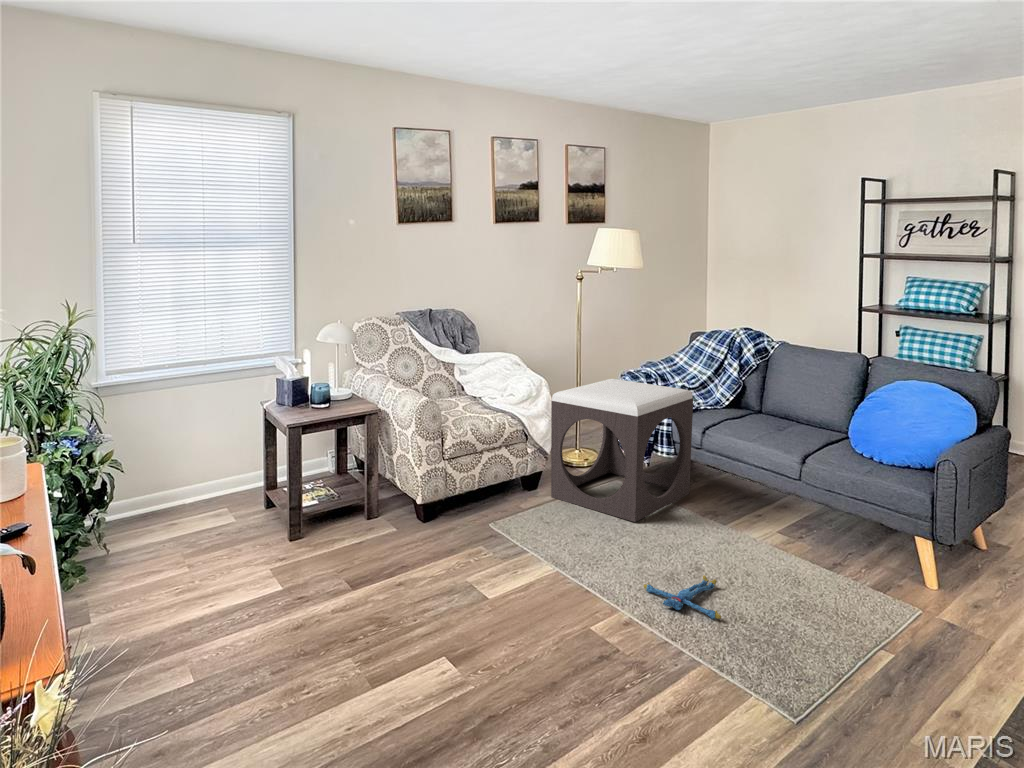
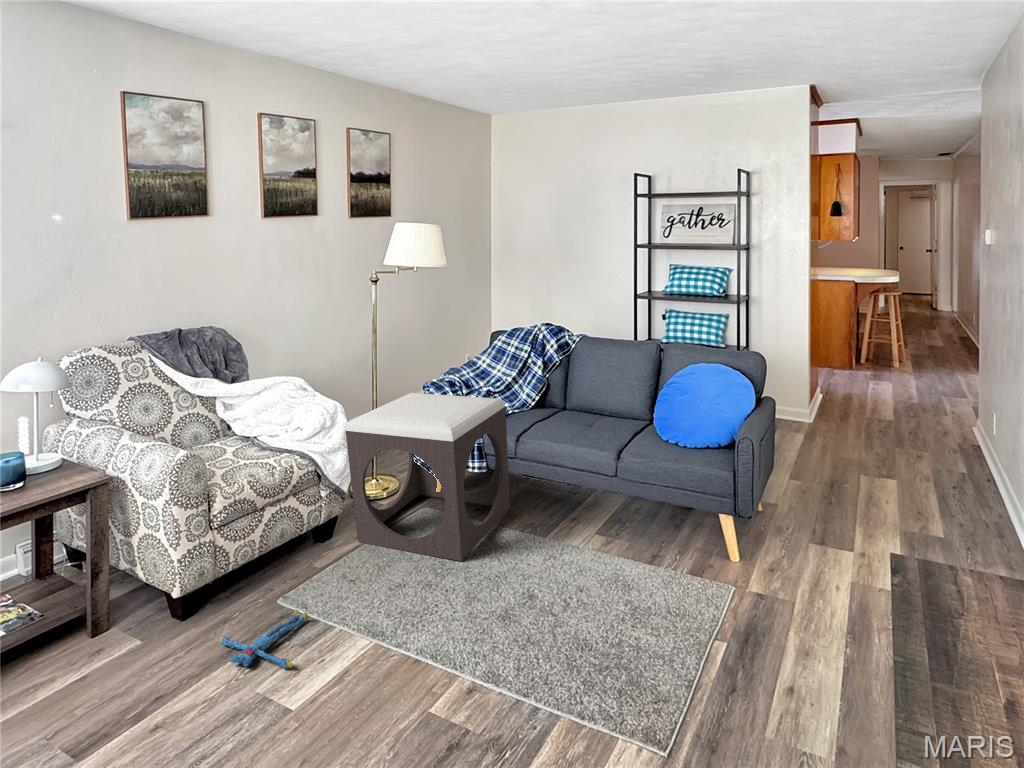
plush toy: present [644,575,721,619] -> present [219,609,307,669]

